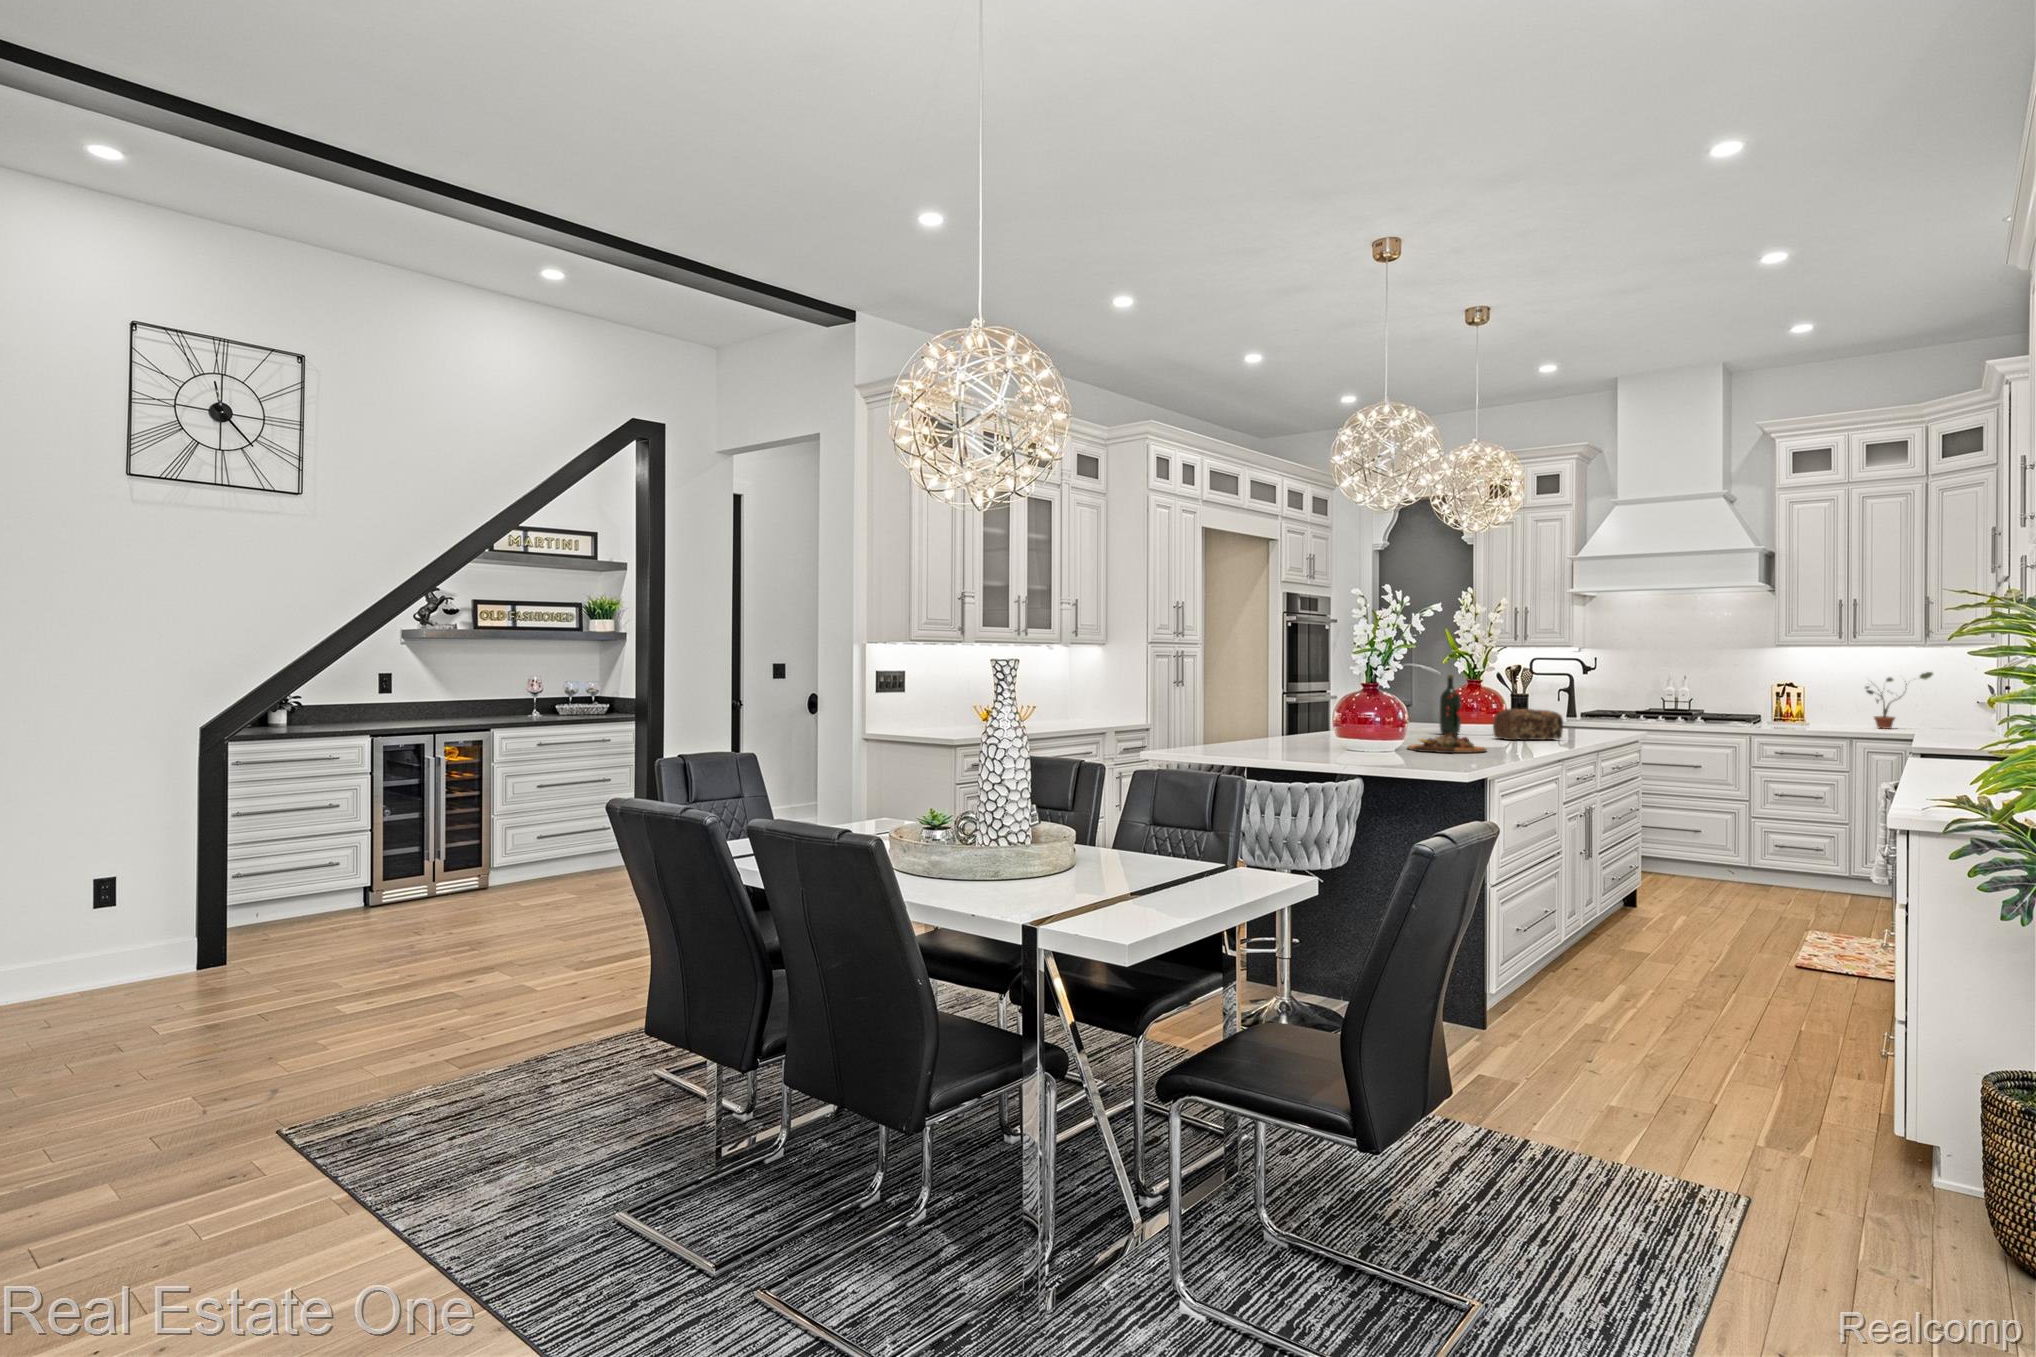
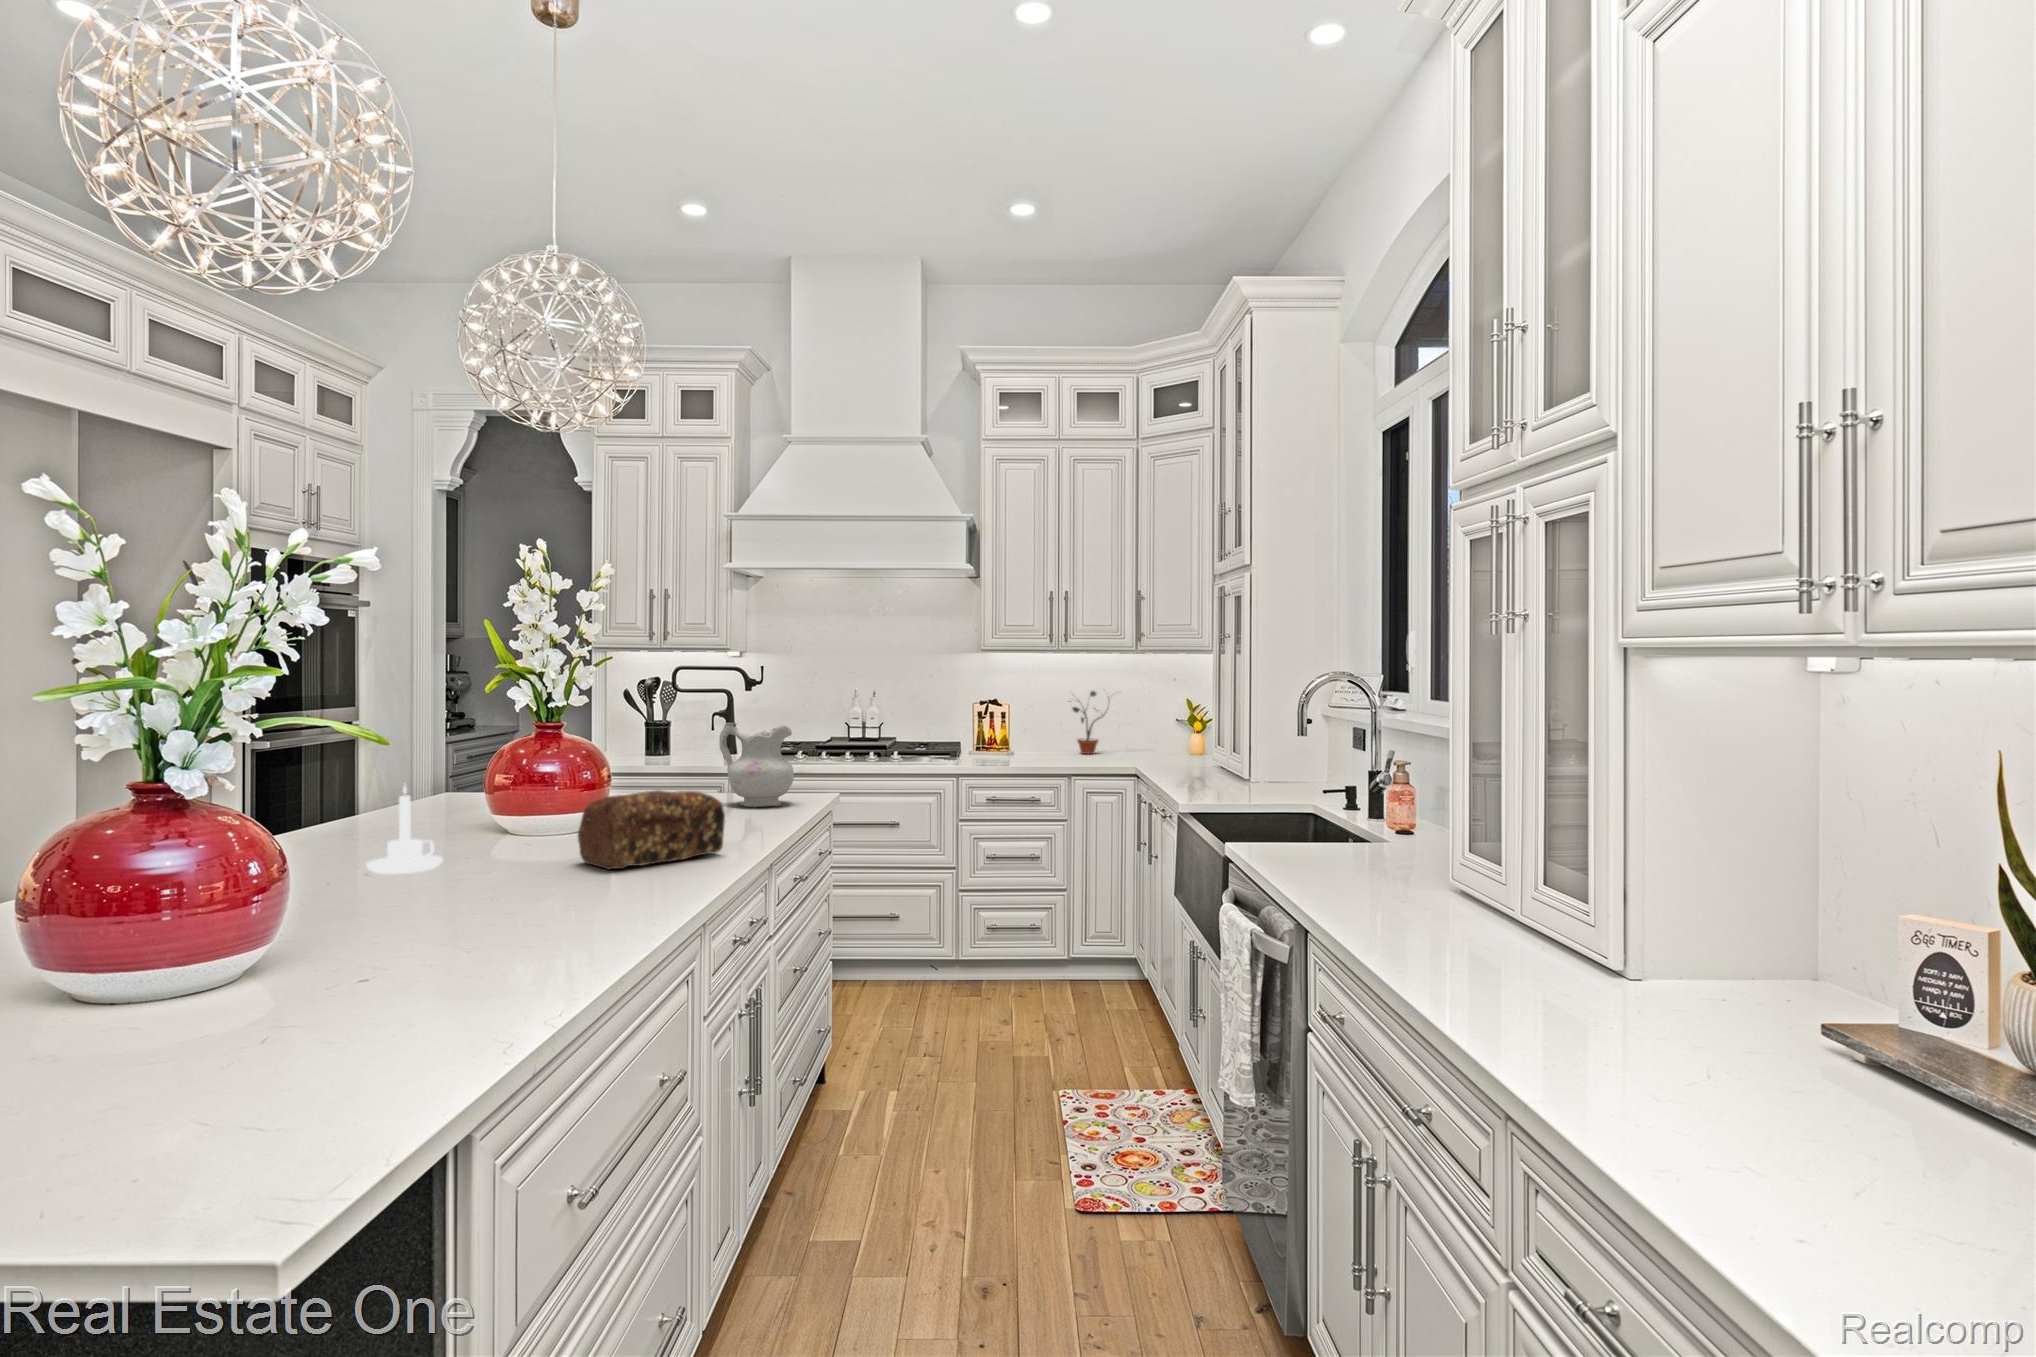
wine bottle: present [1439,675,1461,734] -> none [464,718,514,853]
ceramic pitcher: none [1562,685,1607,732] -> present [719,722,794,807]
candle holder: none [1406,699,1435,736] -> present [366,786,443,874]
cutting board: present [1407,733,1486,753] -> none [259,924,524,1023]

